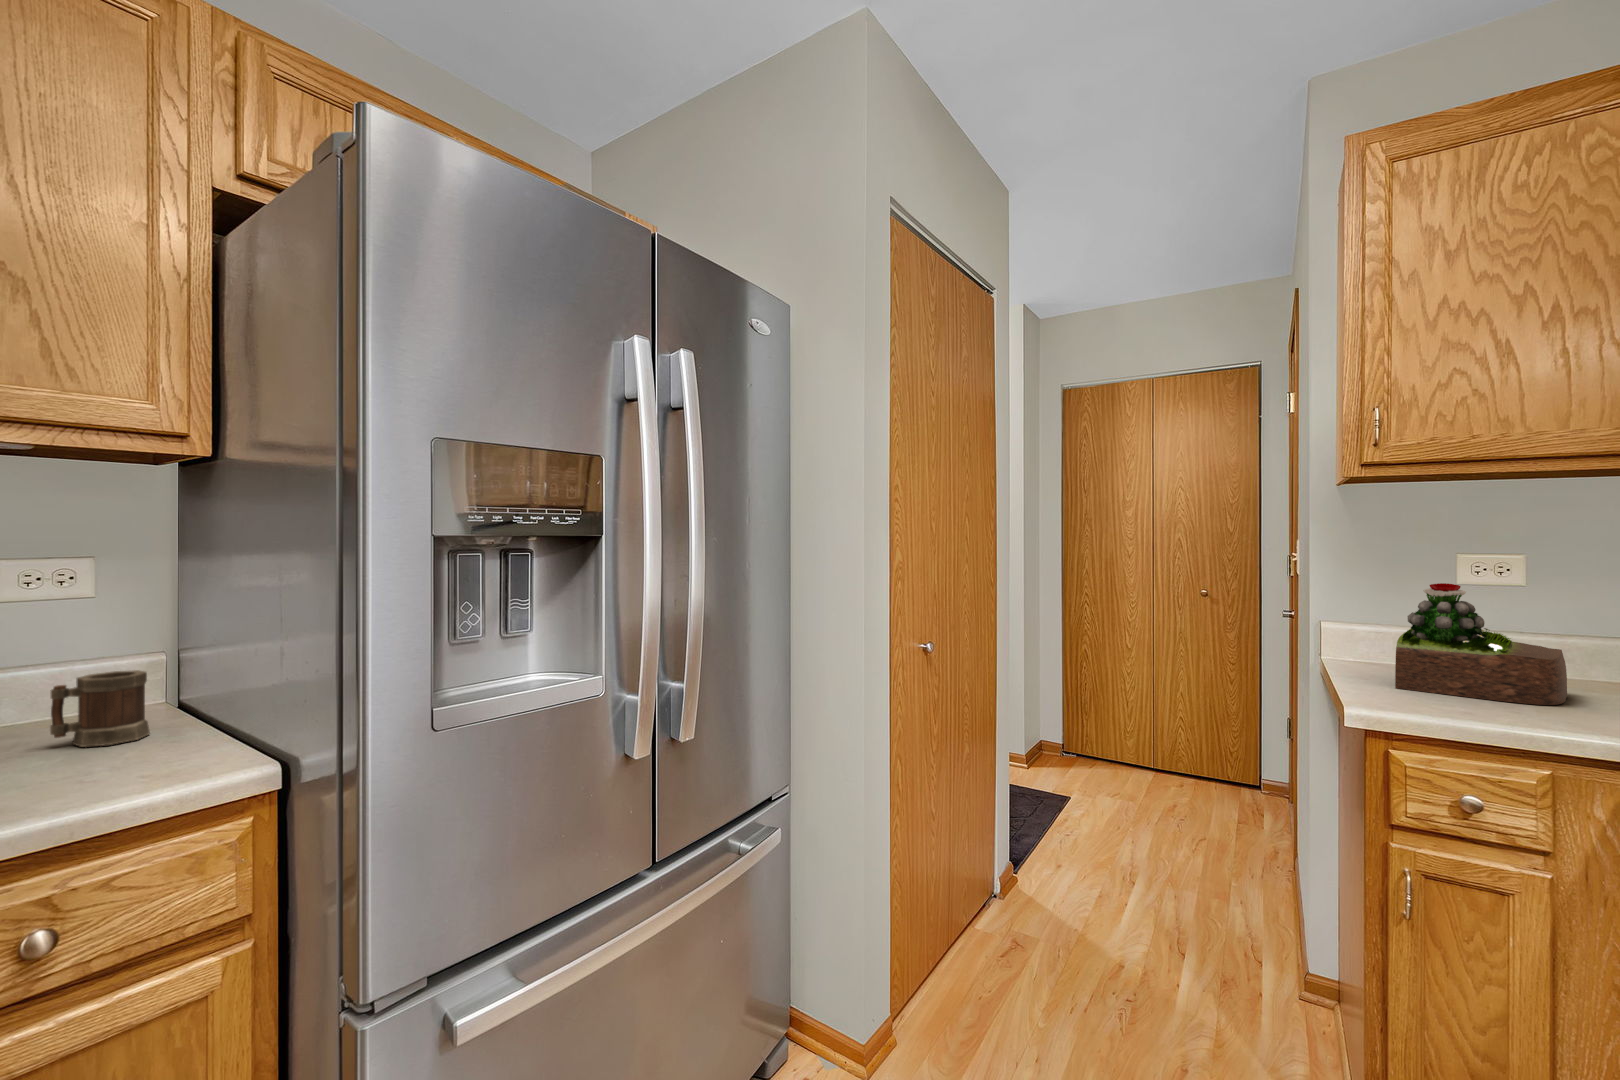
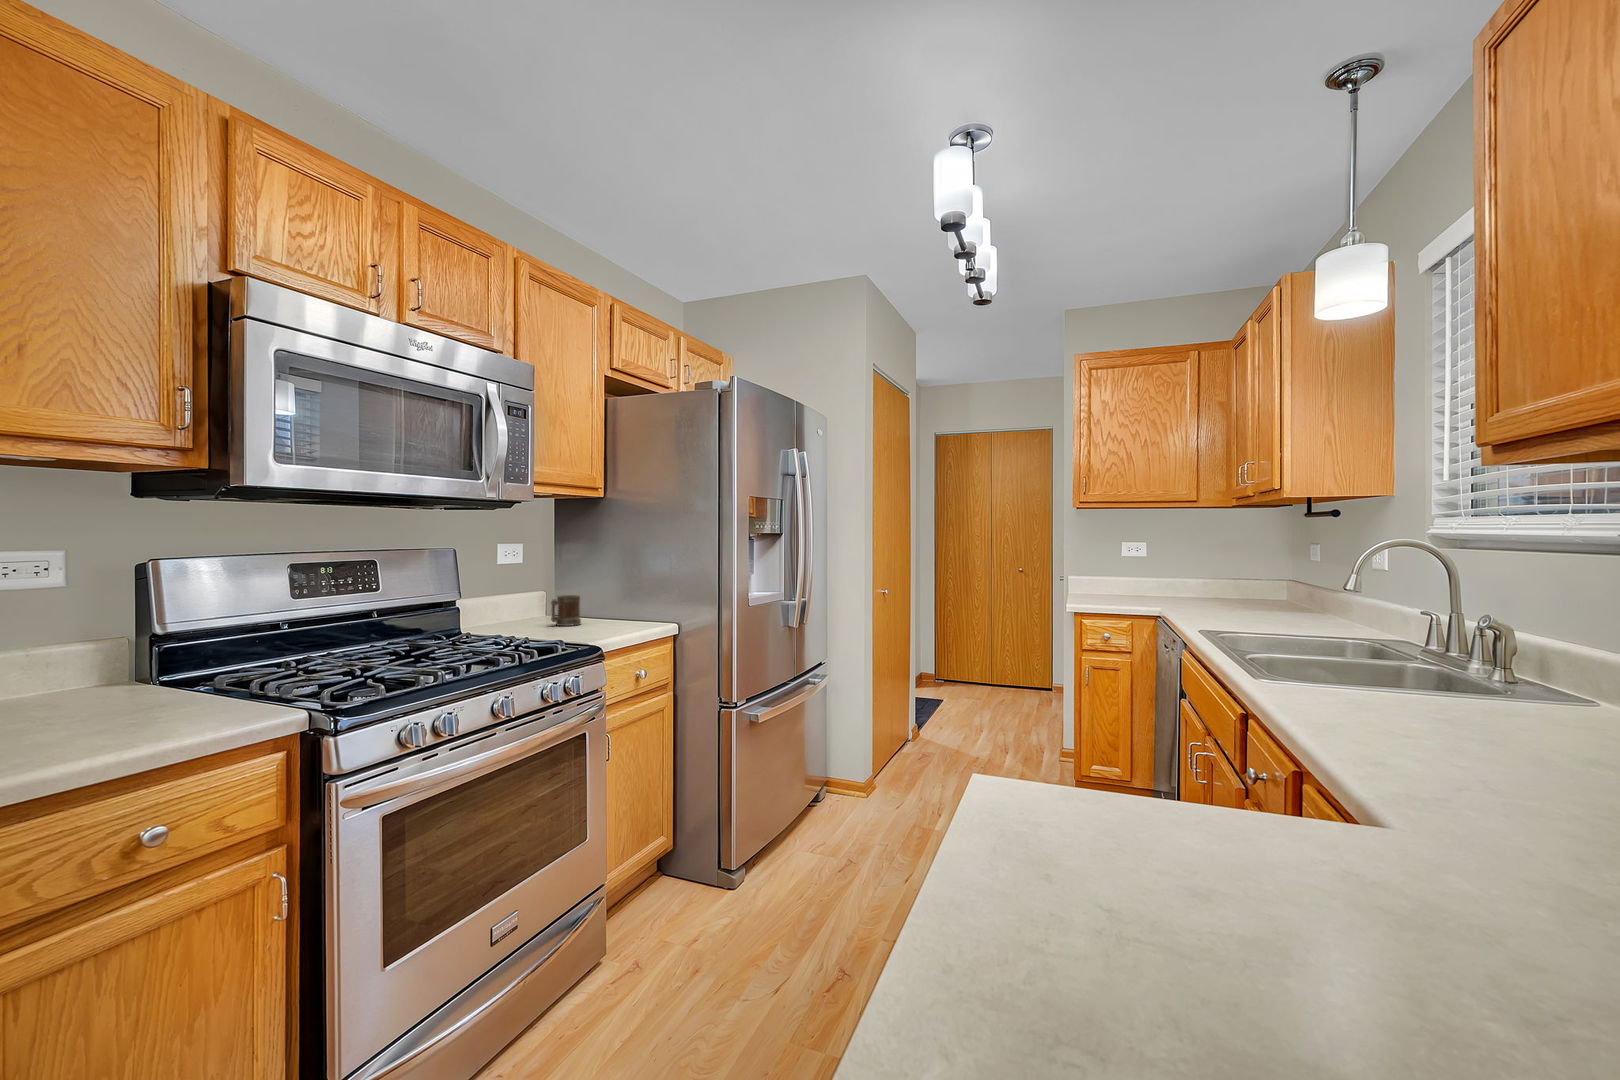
succulent plant: present [1395,583,1567,705] -> none [1092,555,1154,602]

